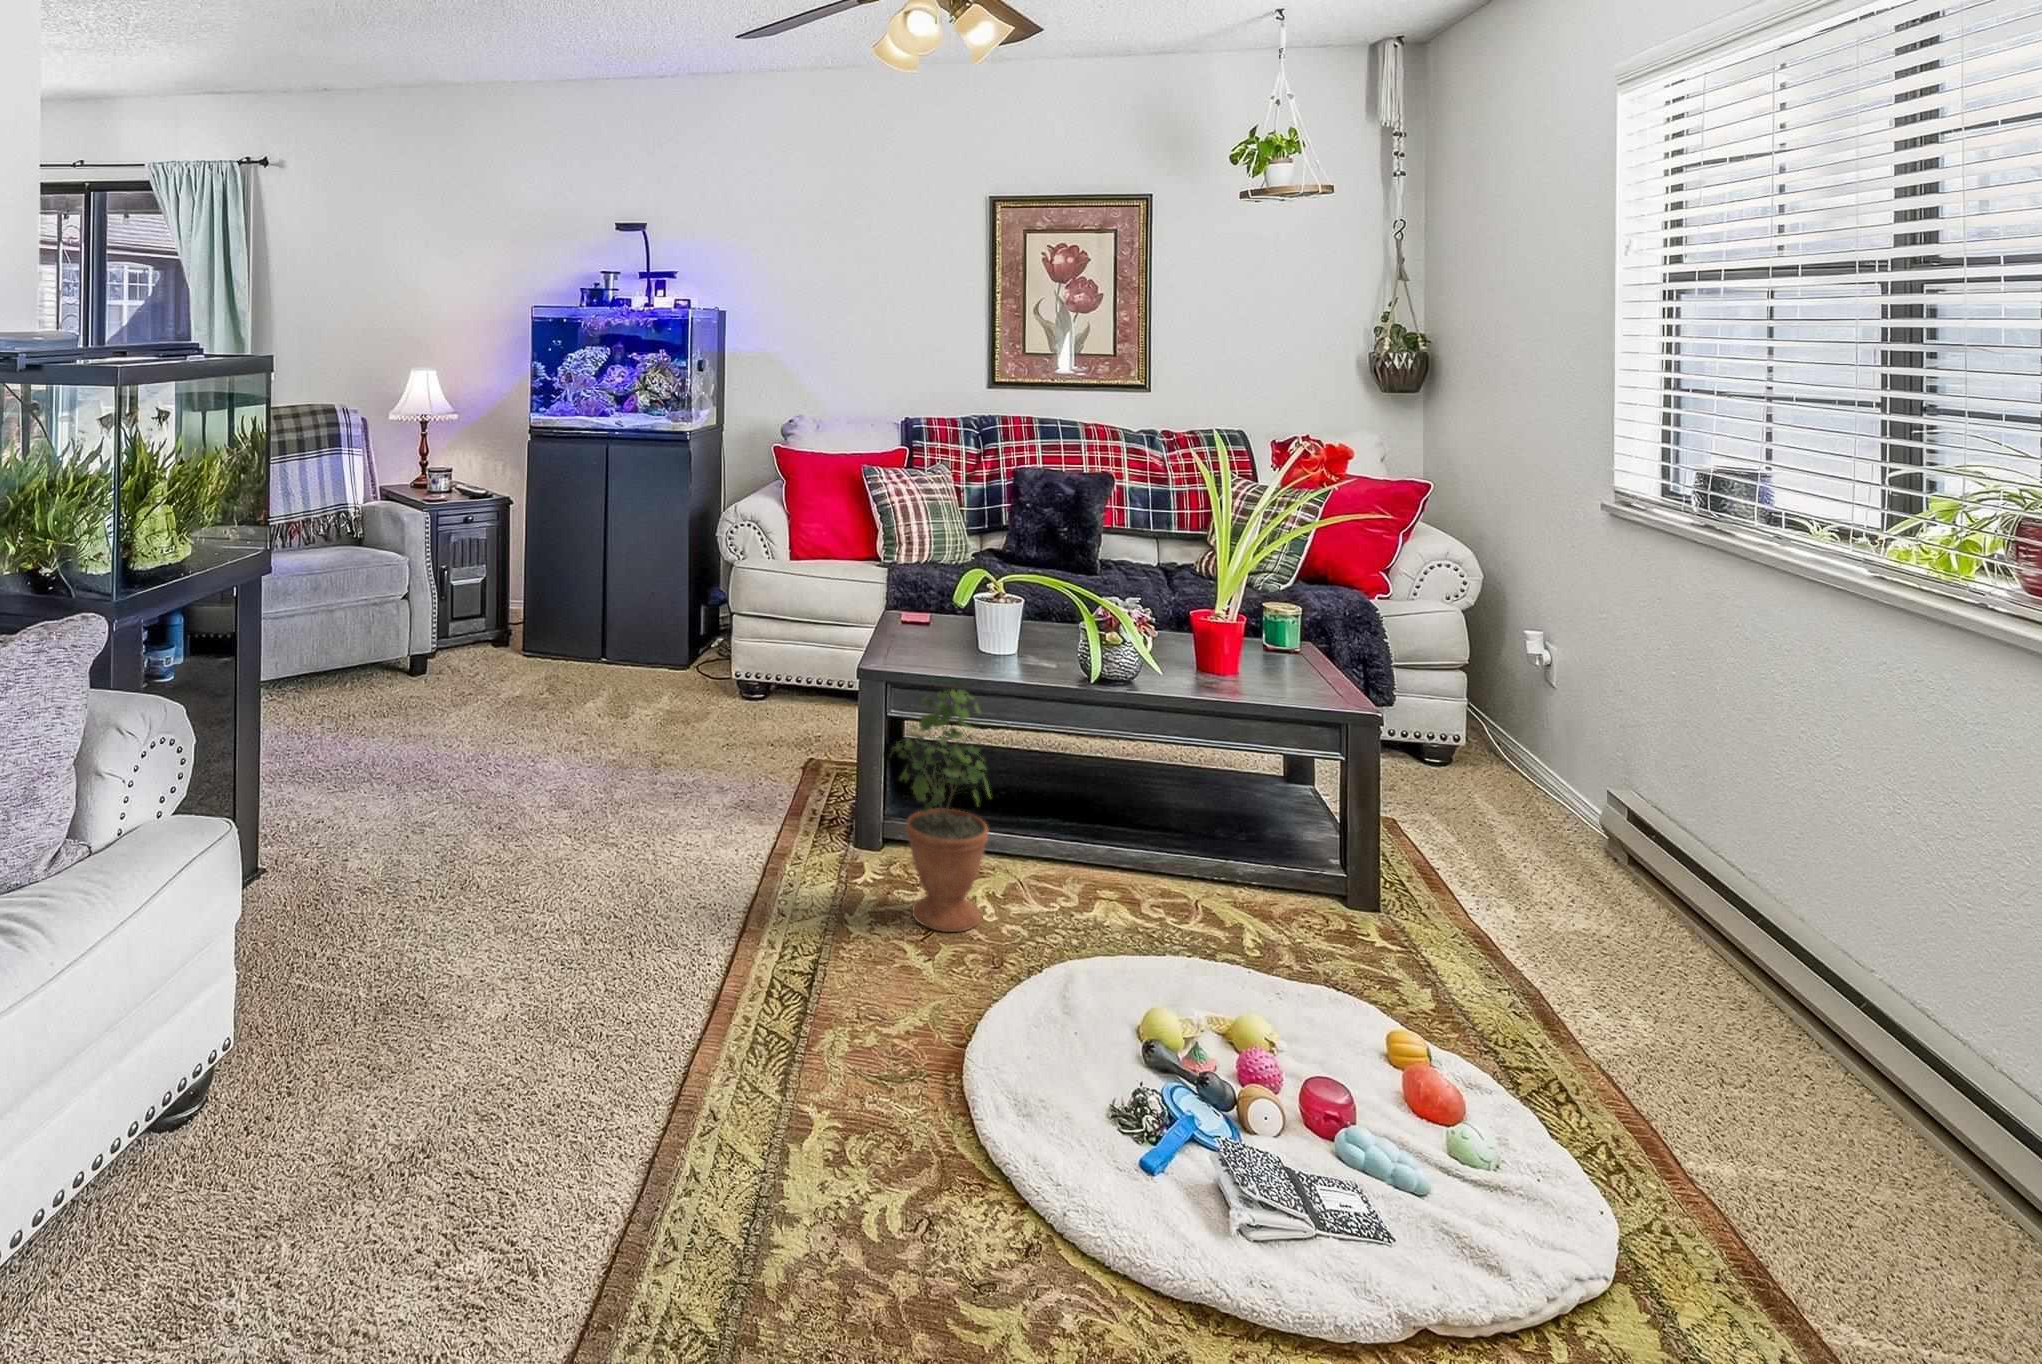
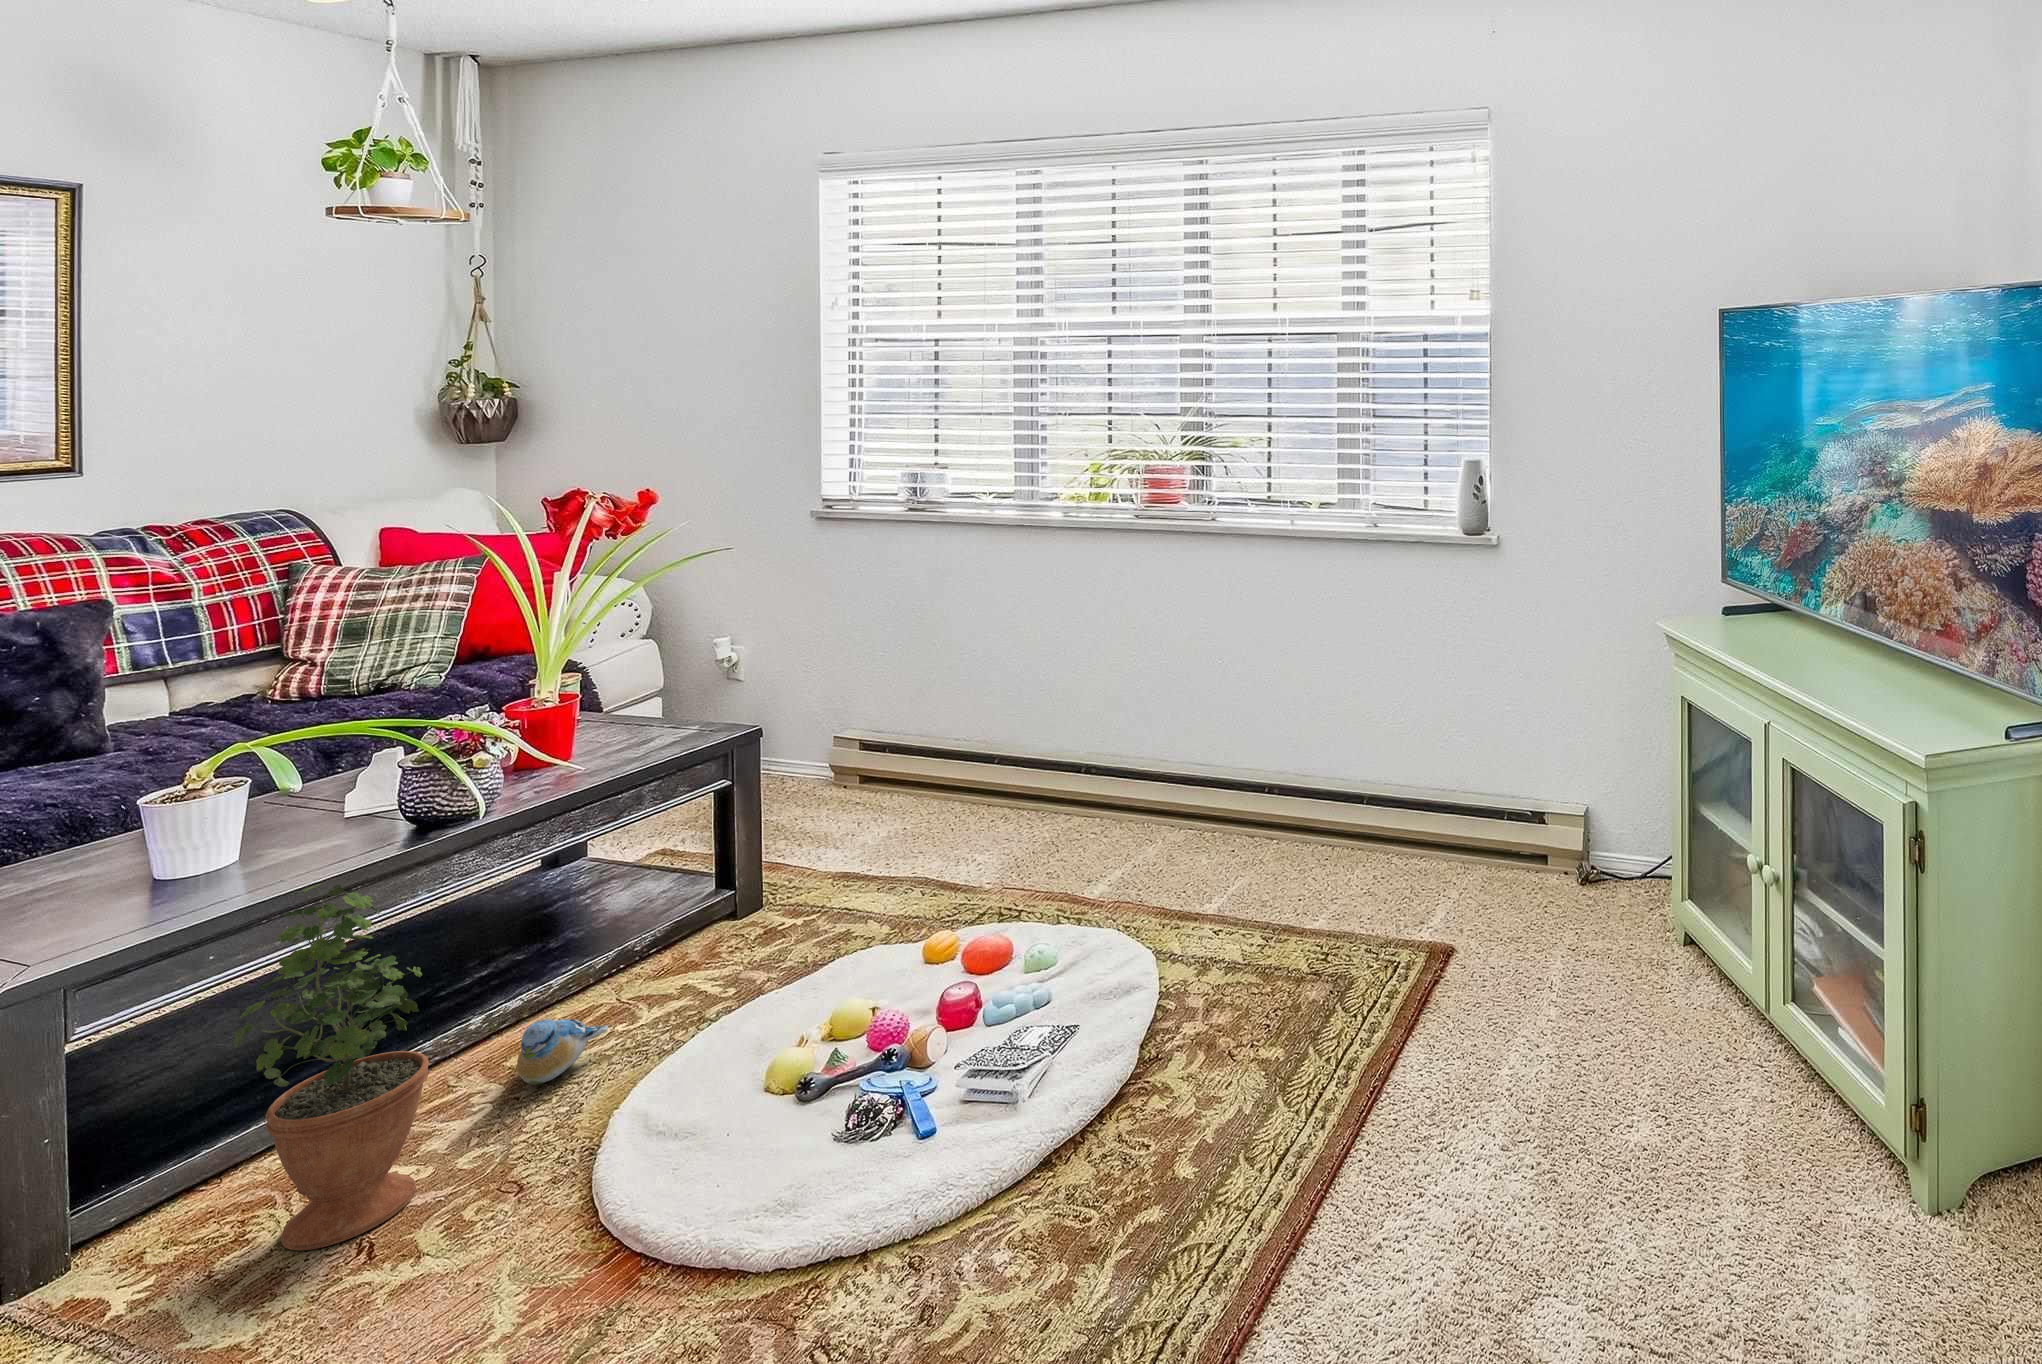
plush toy: none [1070,863,1146,920] -> present [517,1019,608,1085]

